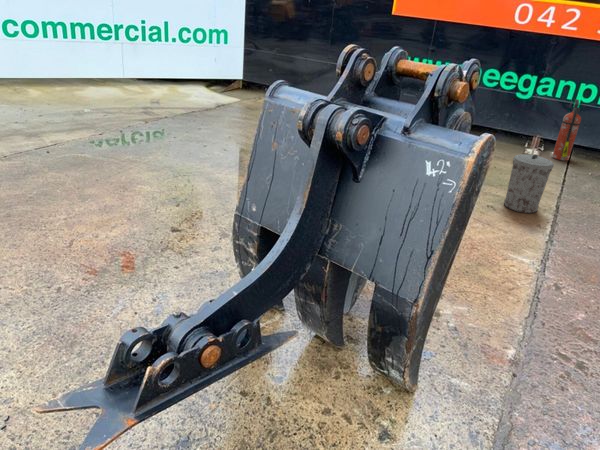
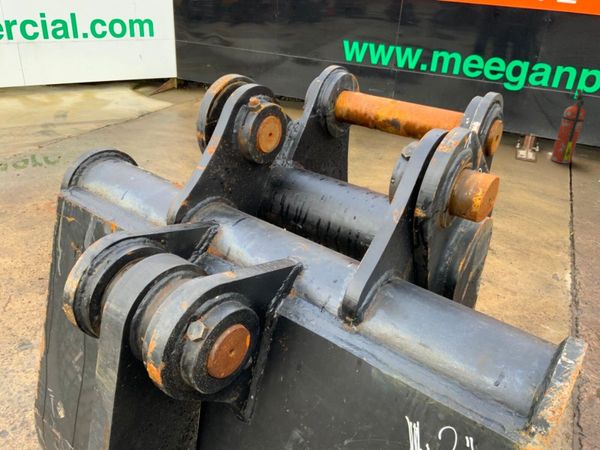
trash can: present [504,154,554,213] -> none [516,181,584,260]

